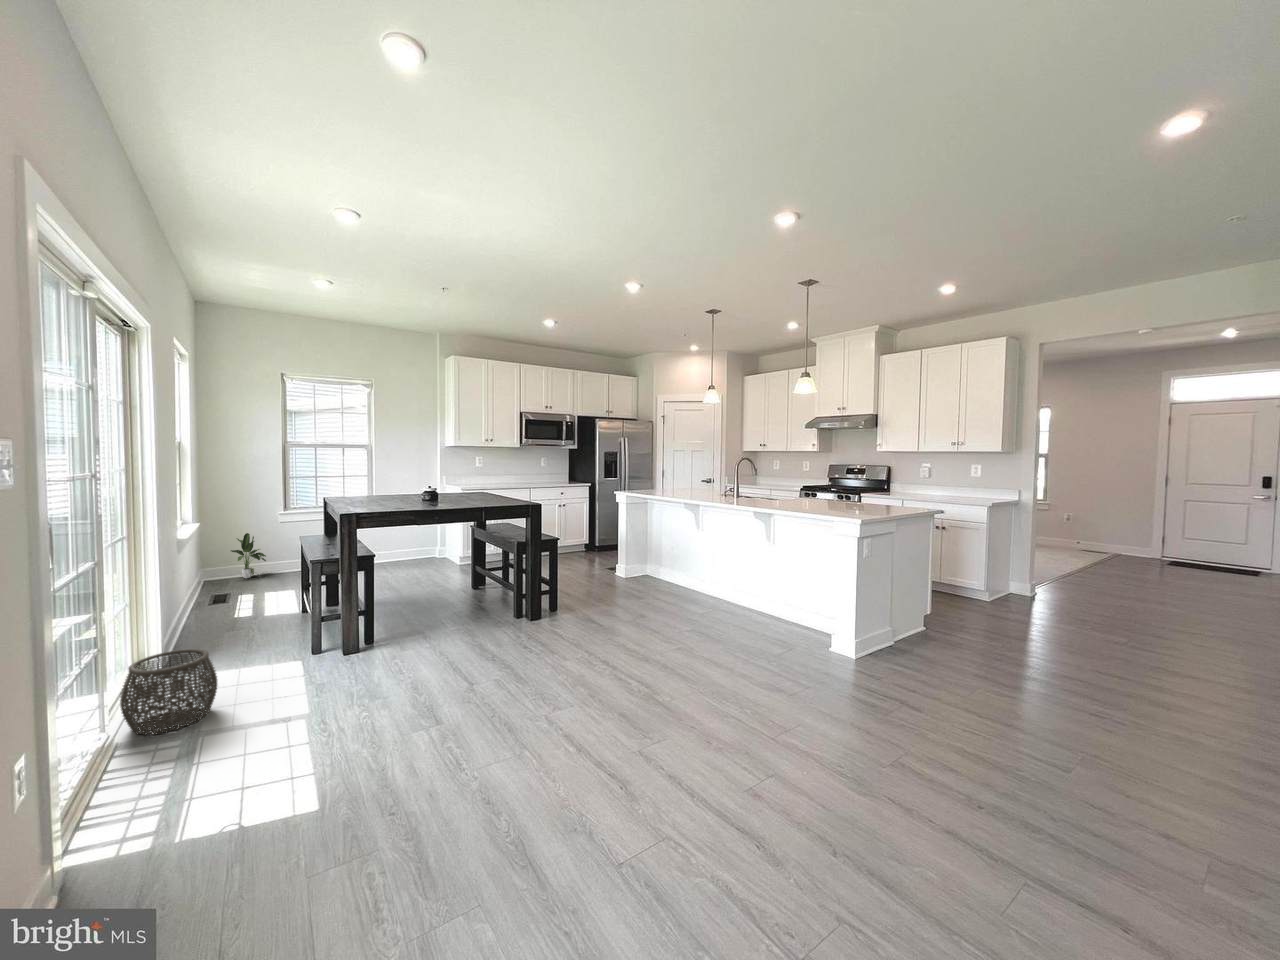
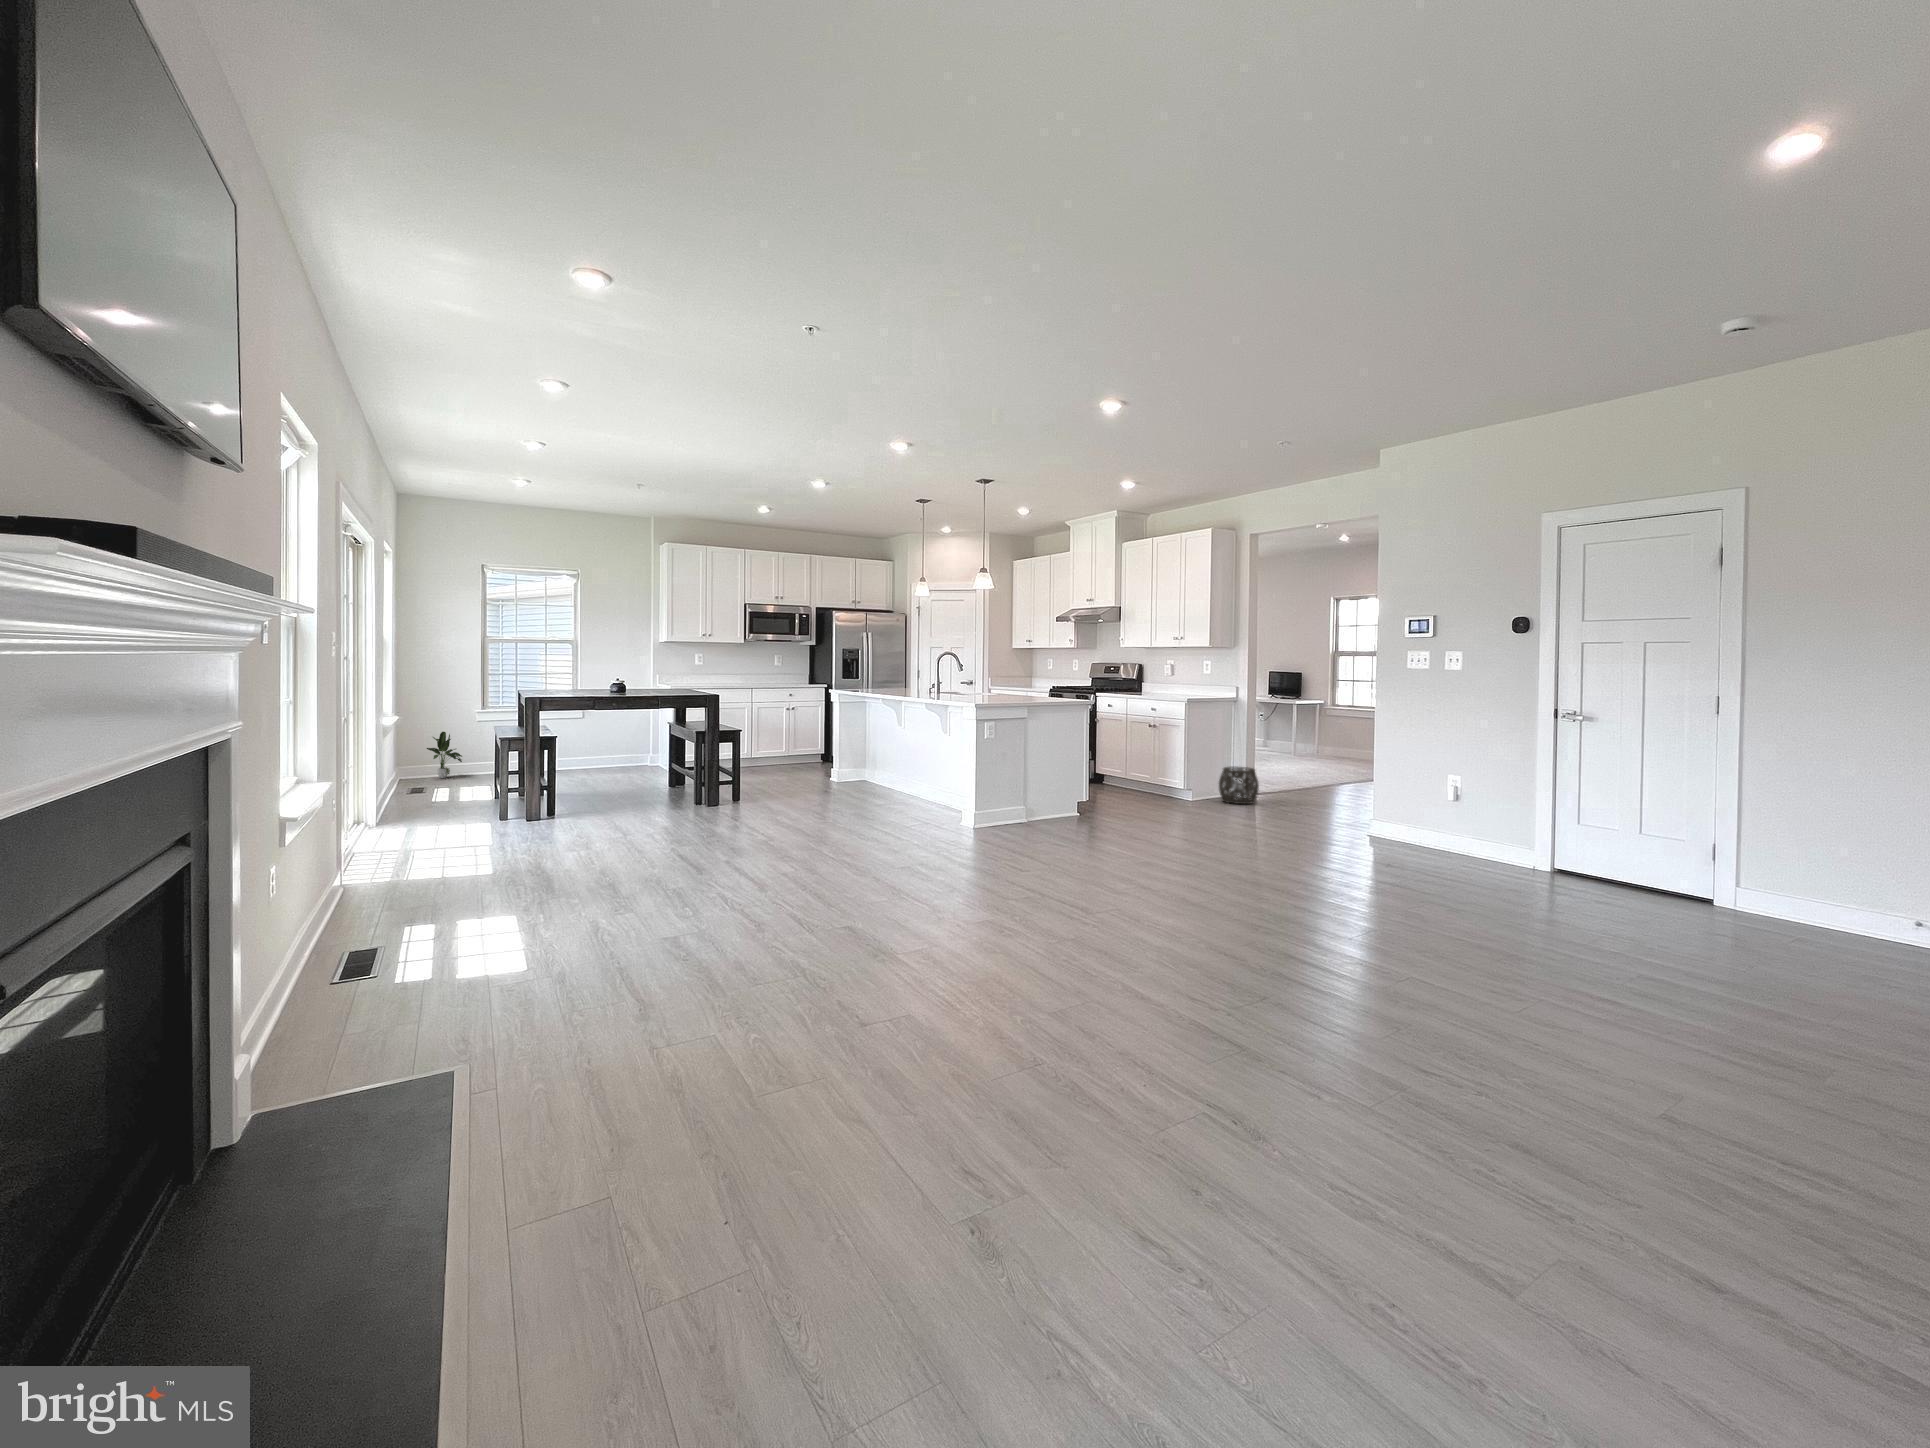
woven basket: present [120,649,217,735] -> present [1219,767,1259,804]

